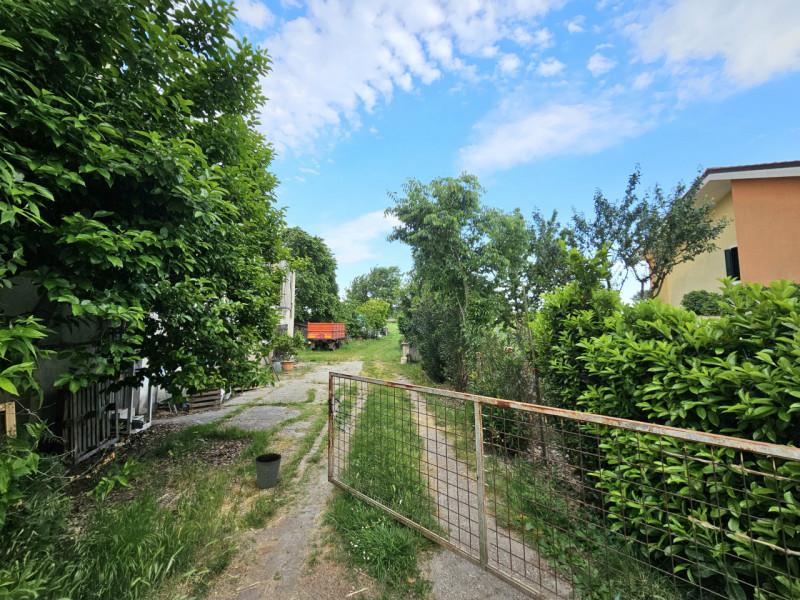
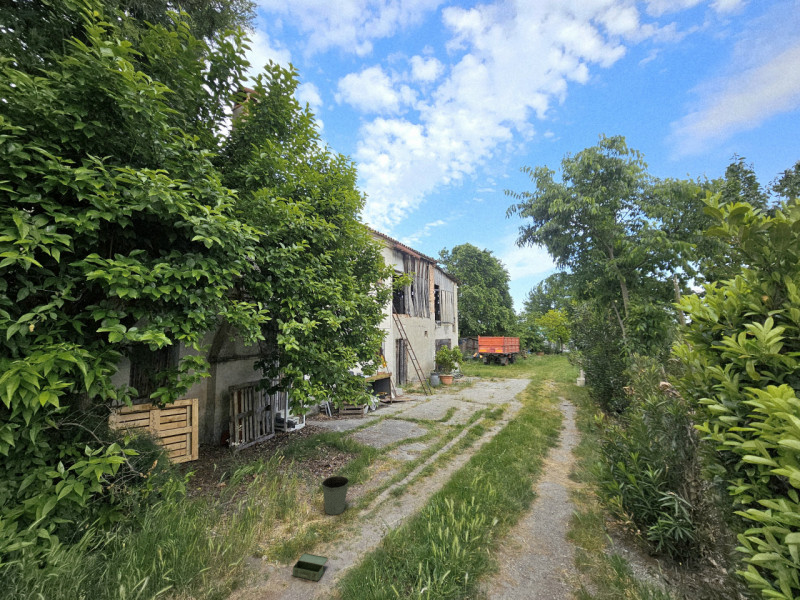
toolbox: none [273,511,300,532] -> present [292,553,328,581]

